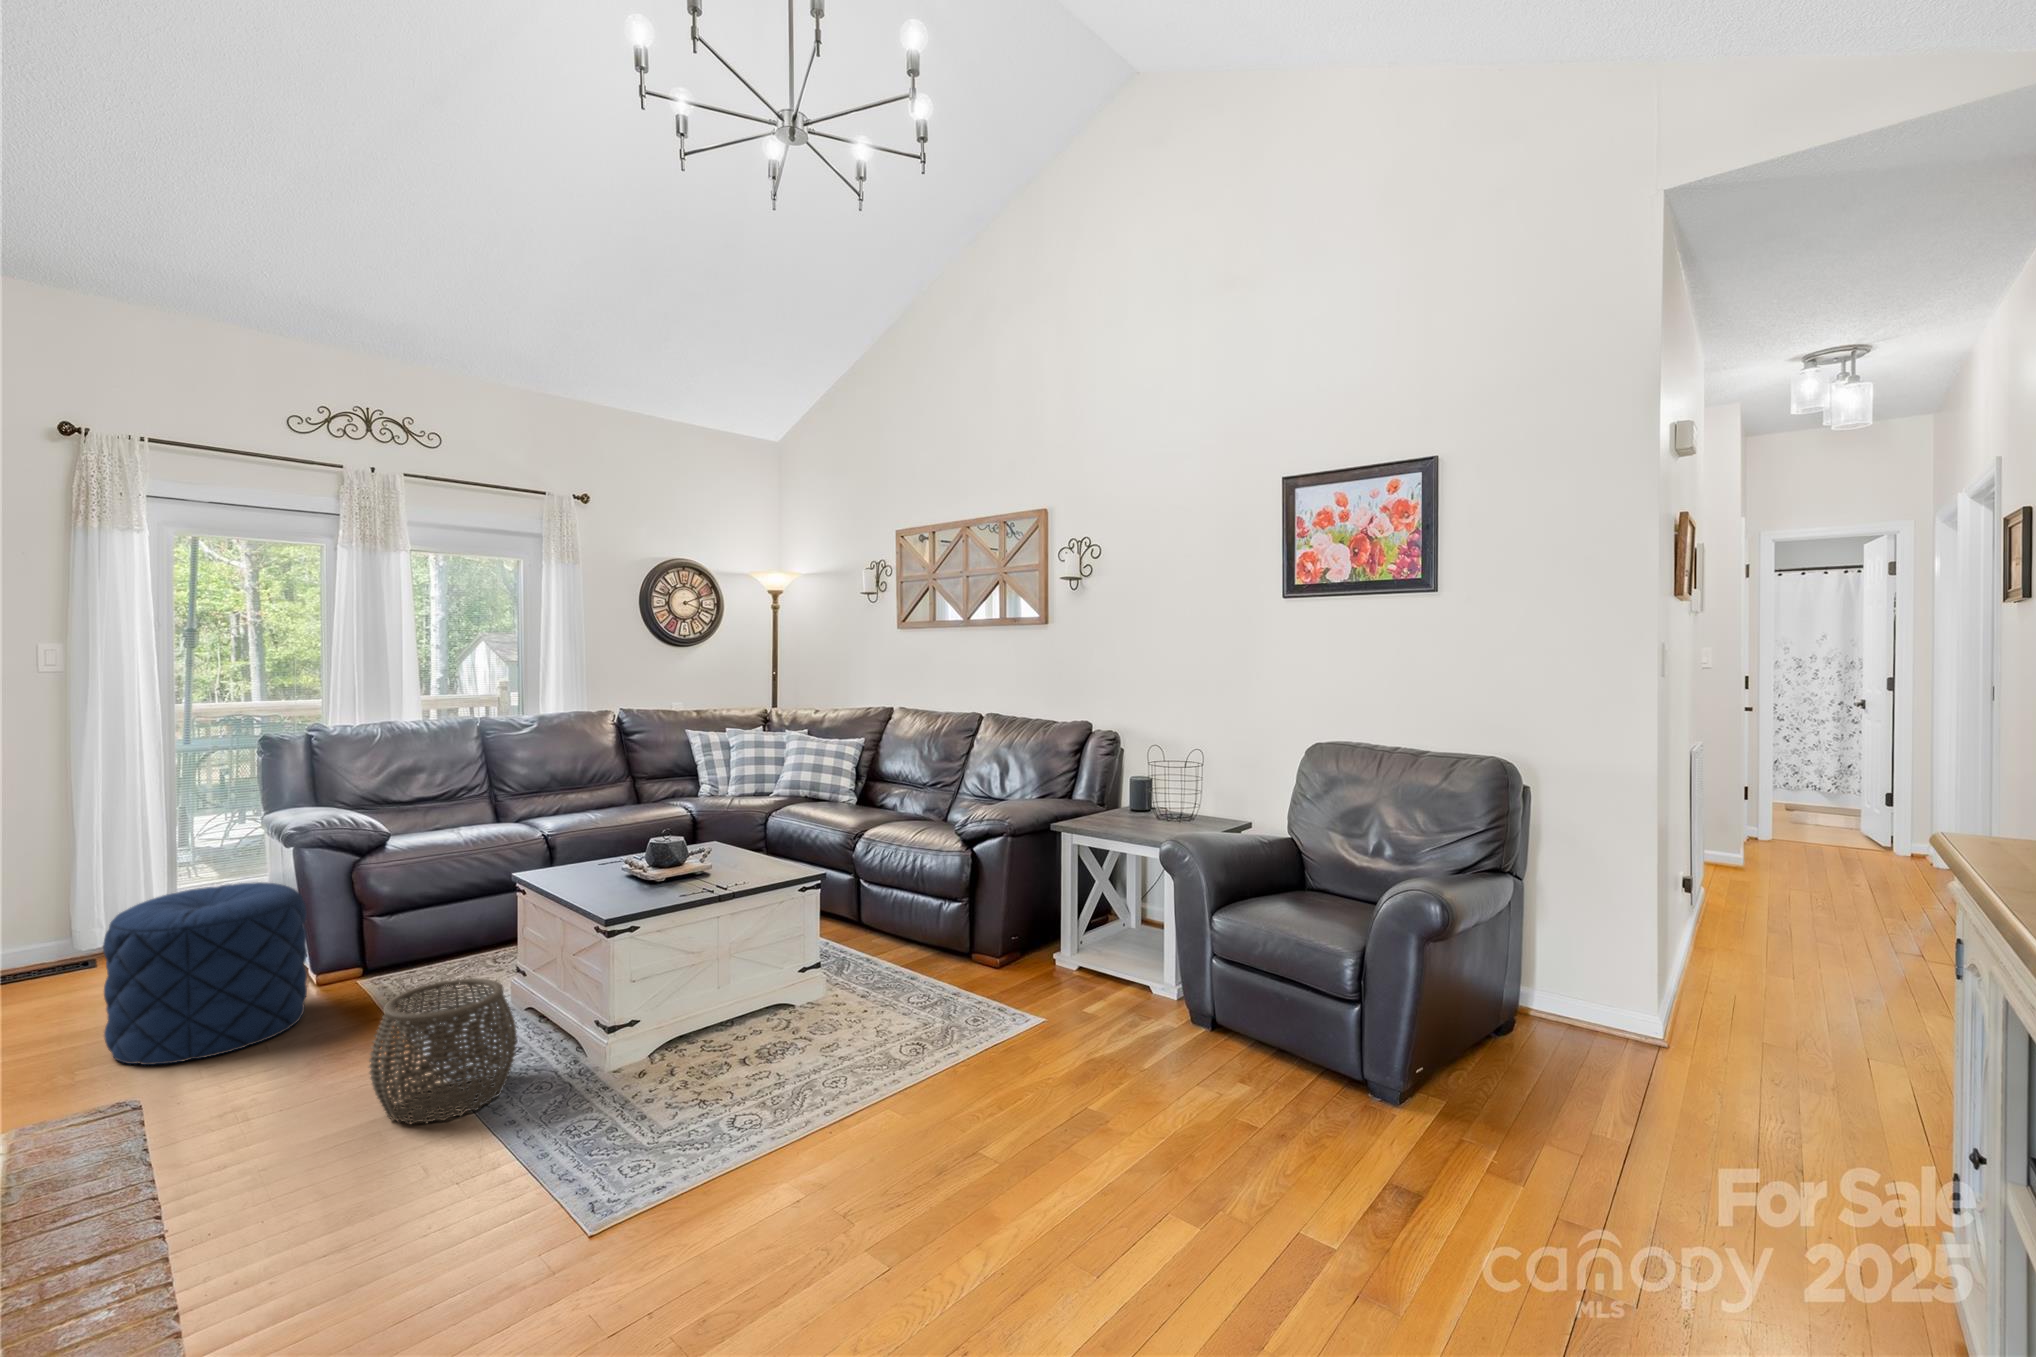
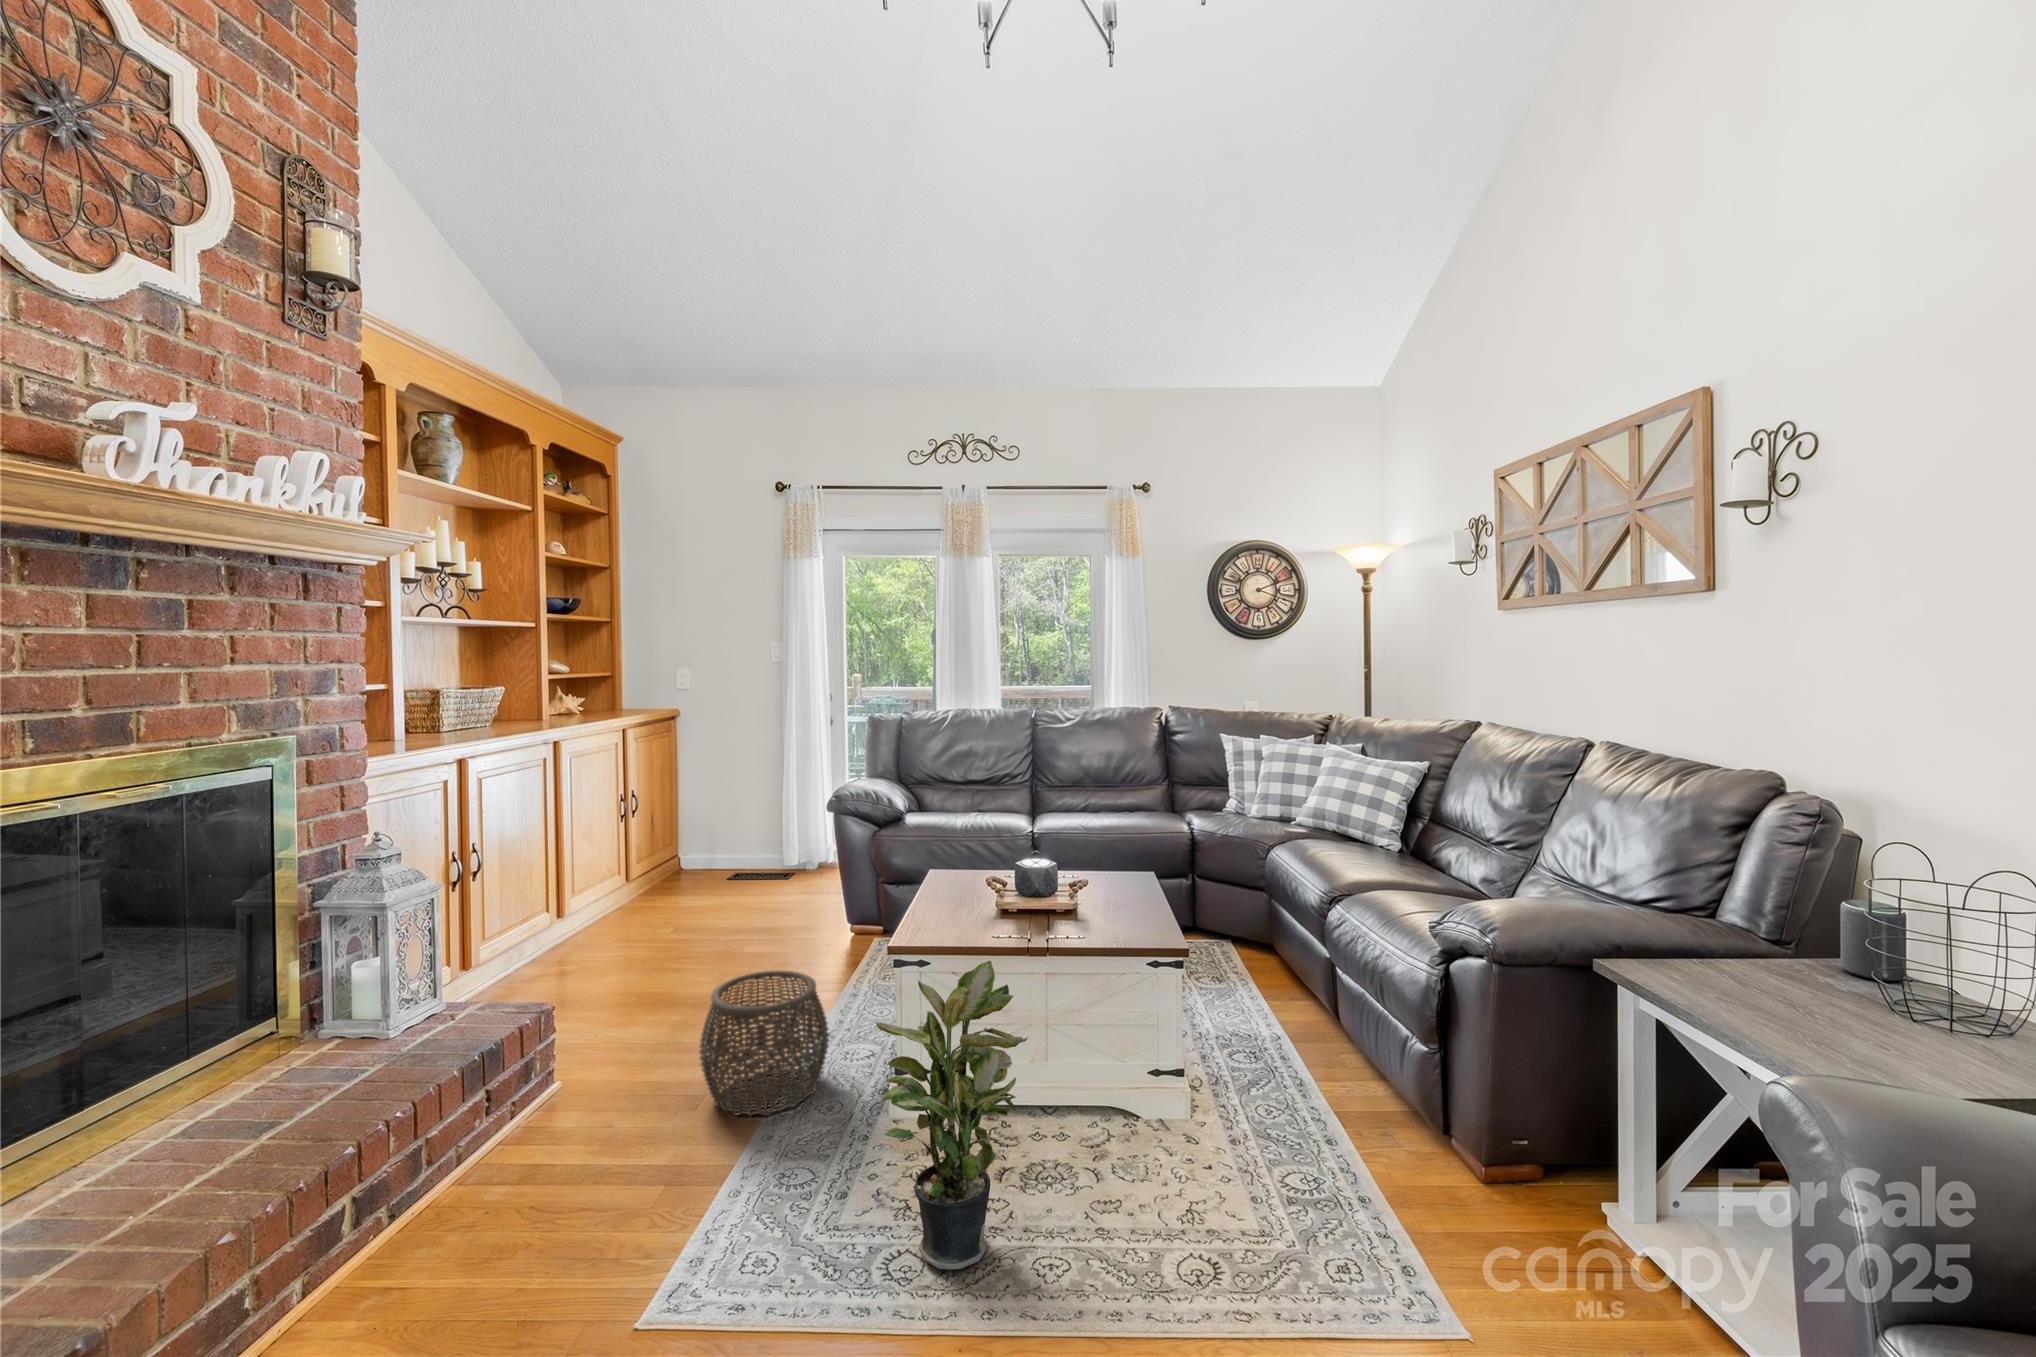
pouf: present [103,882,307,1065] -> none [688,837,813,978]
potted plant: none [690,883,816,1112] -> present [876,961,1029,1270]

